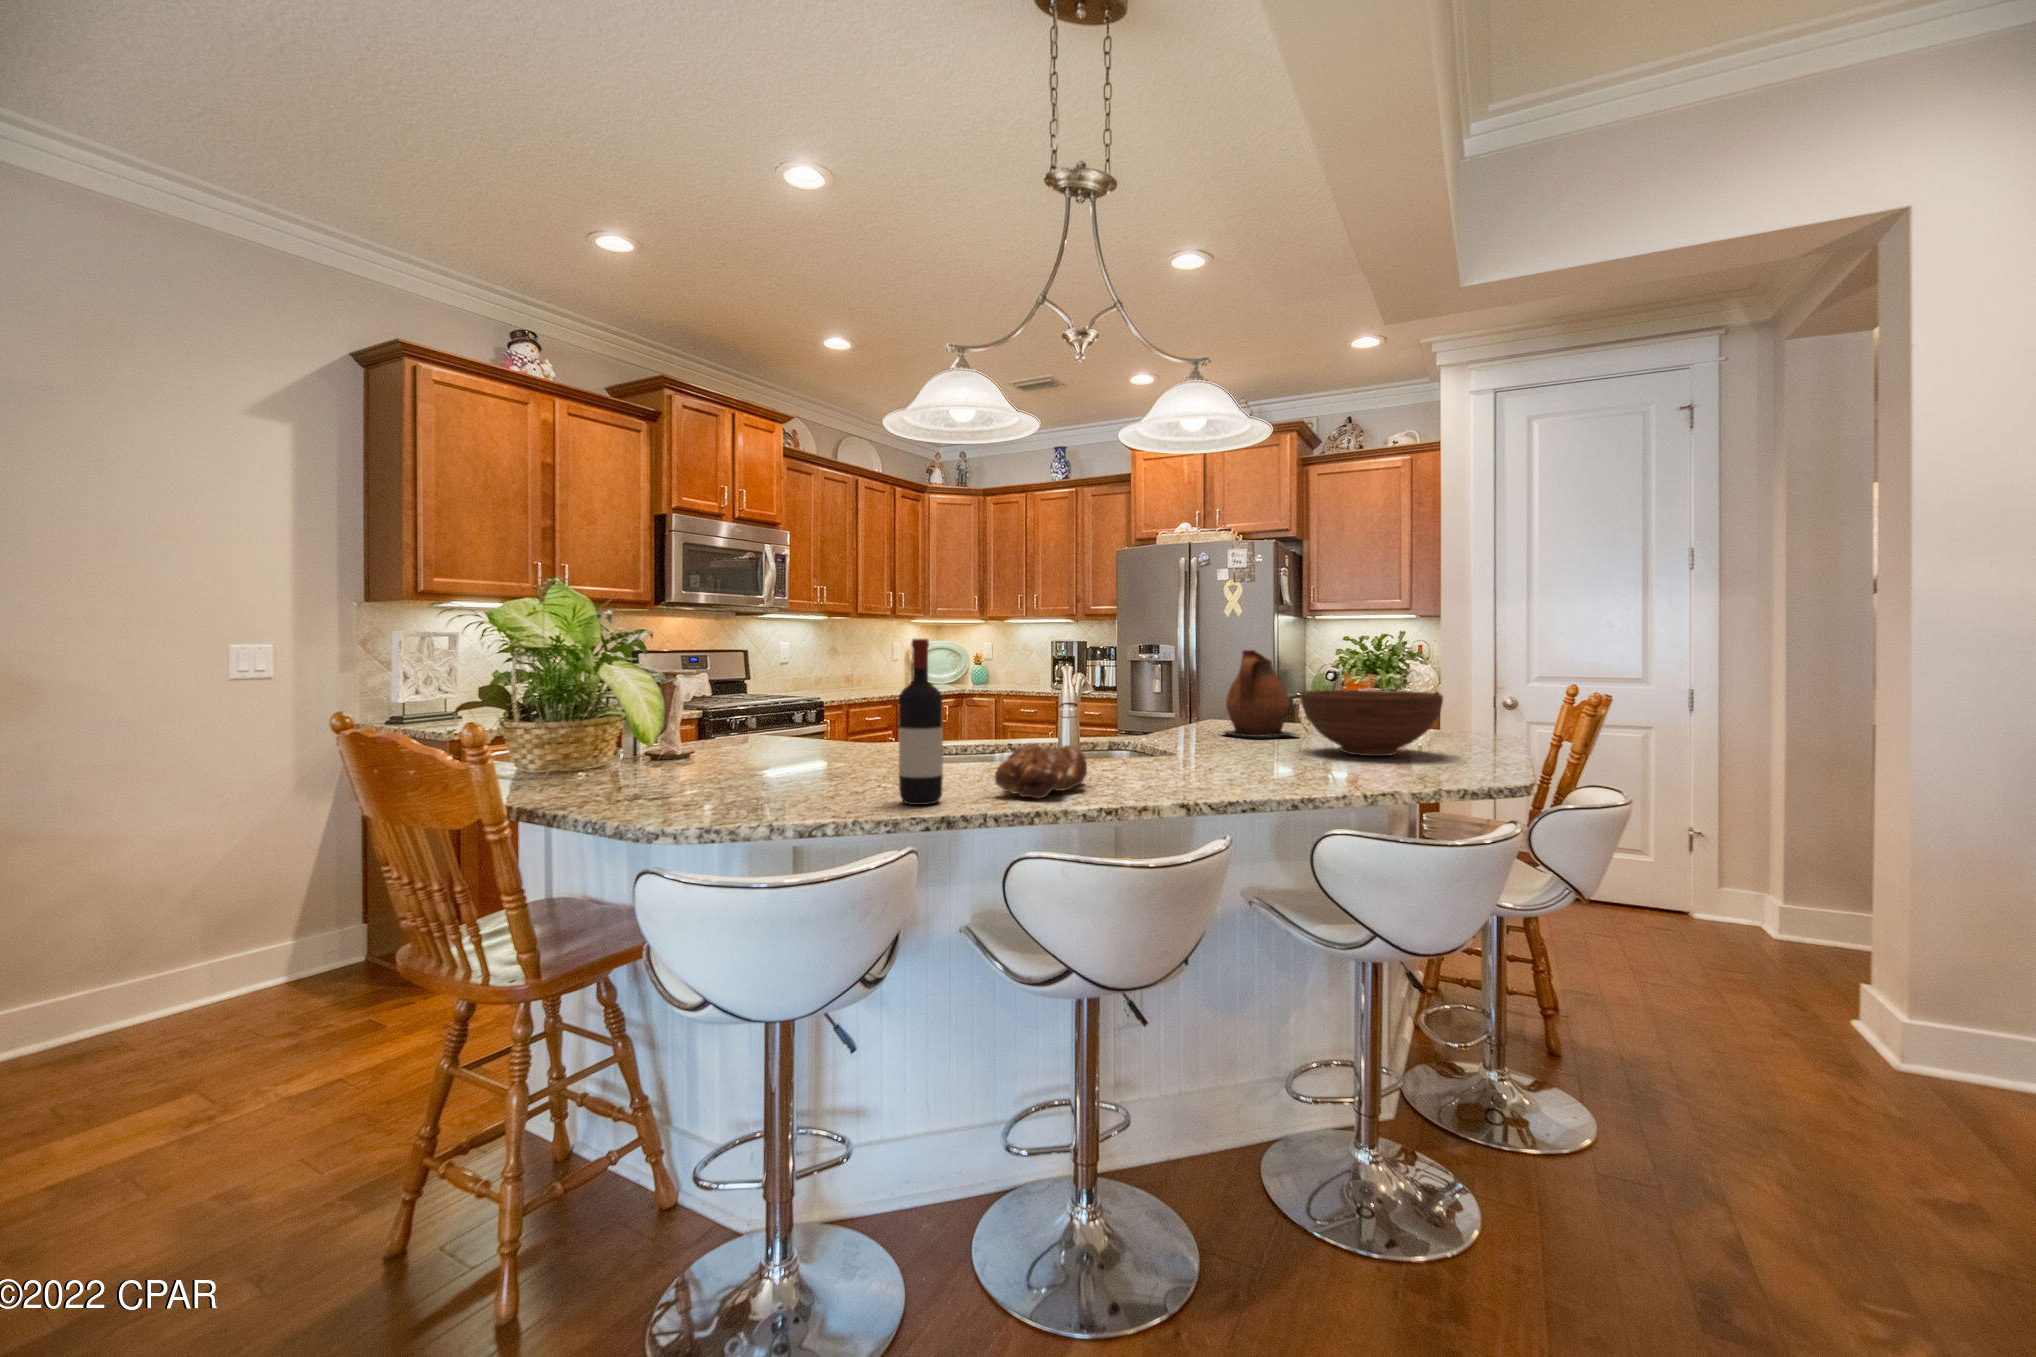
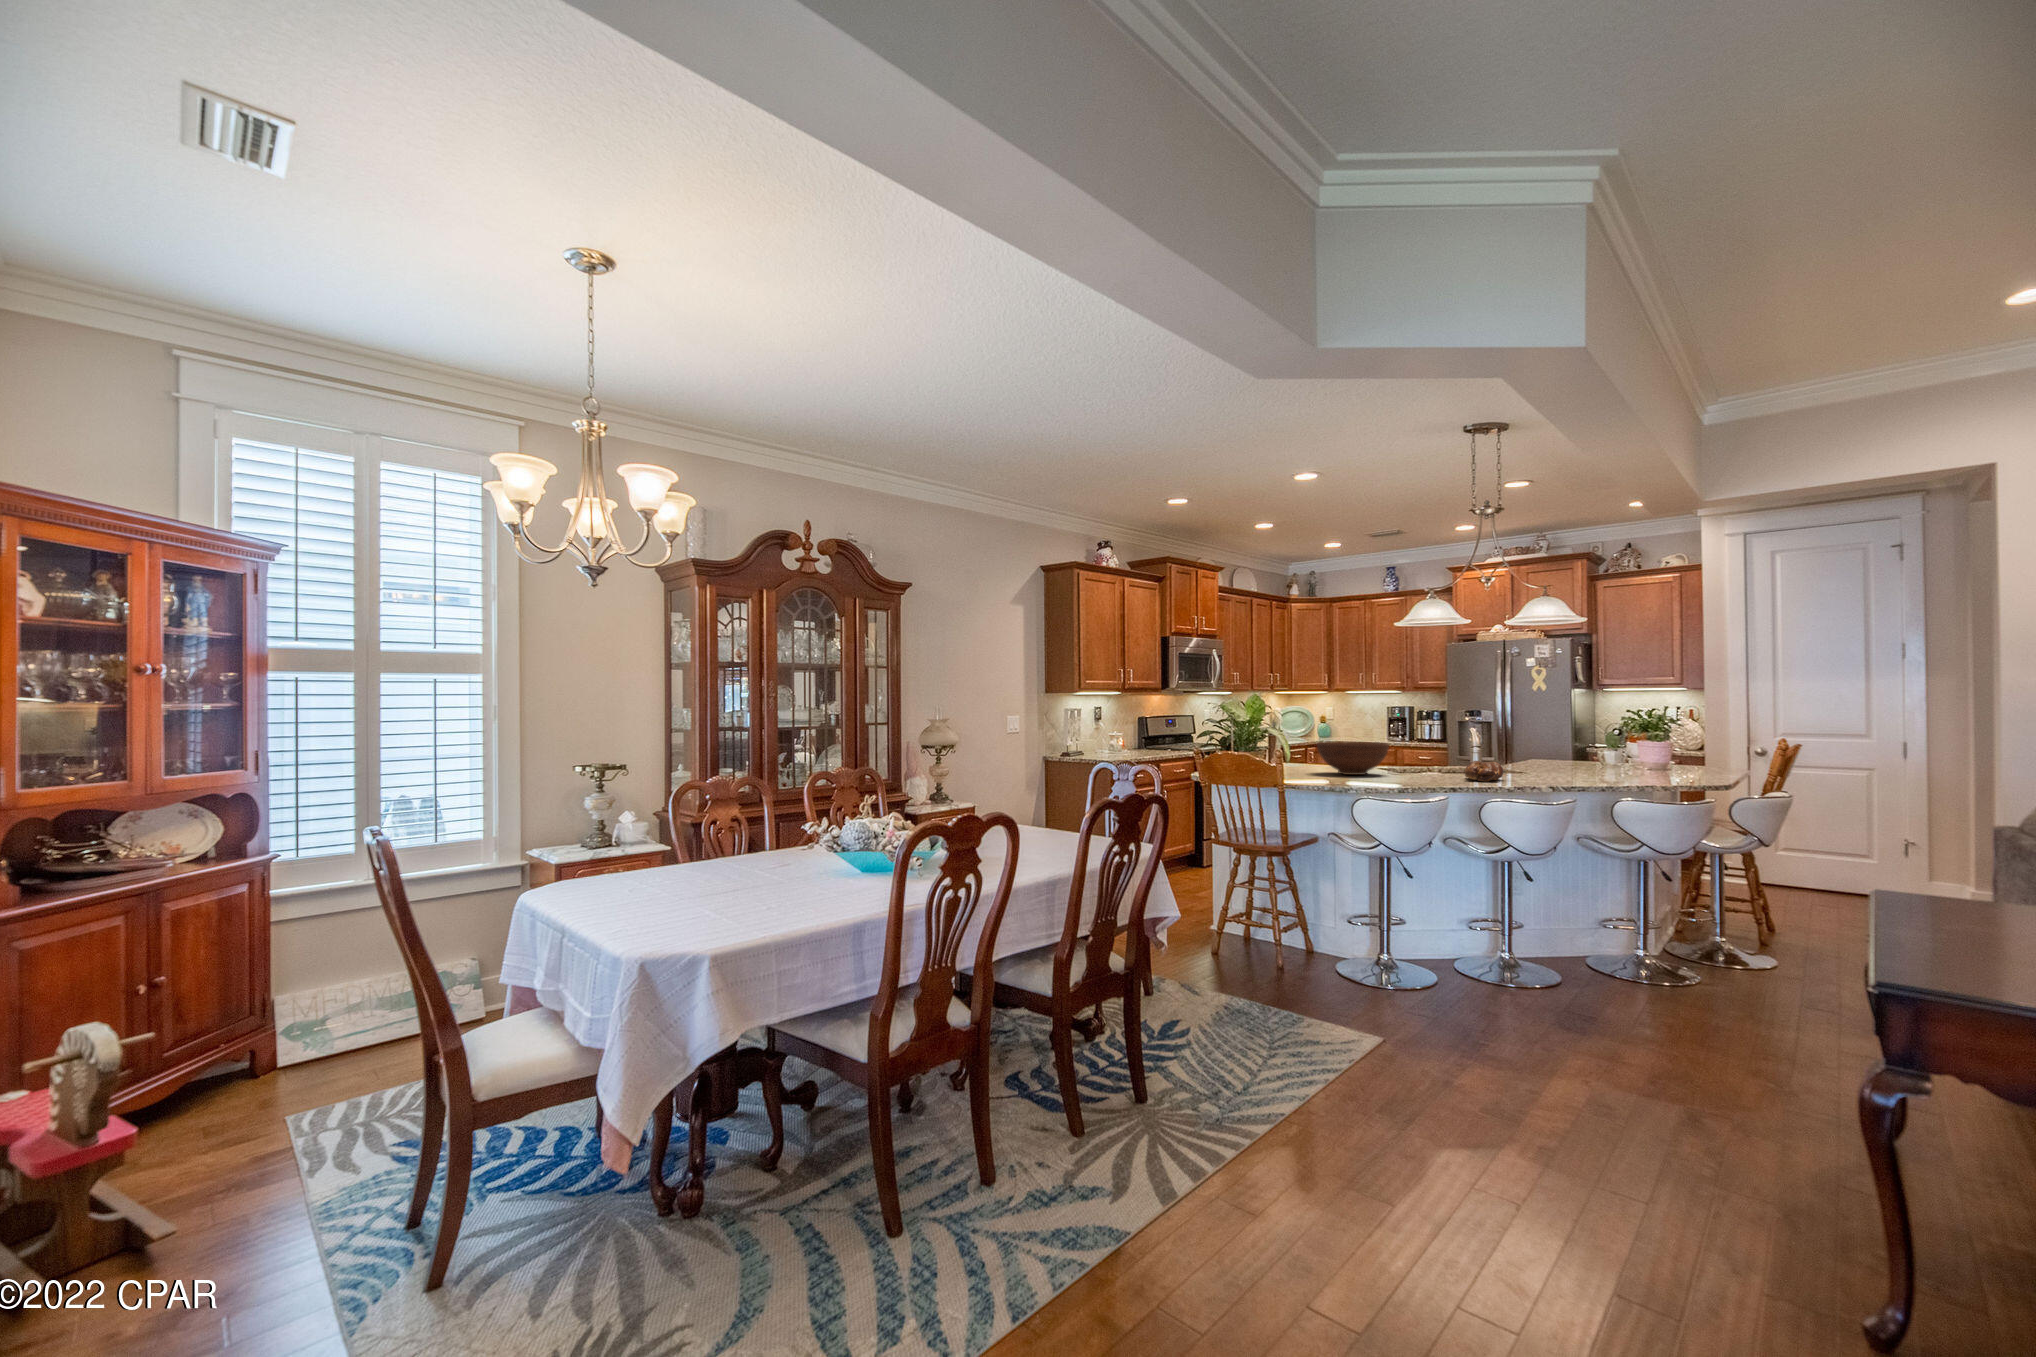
wine bottle: present [898,639,943,805] -> none [1427,718,1446,782]
ceramic pitcher: present [1222,650,1300,737] -> none [1547,718,1602,767]
fruit bowl: present [1300,690,1443,756] -> present [1317,742,1389,775]

